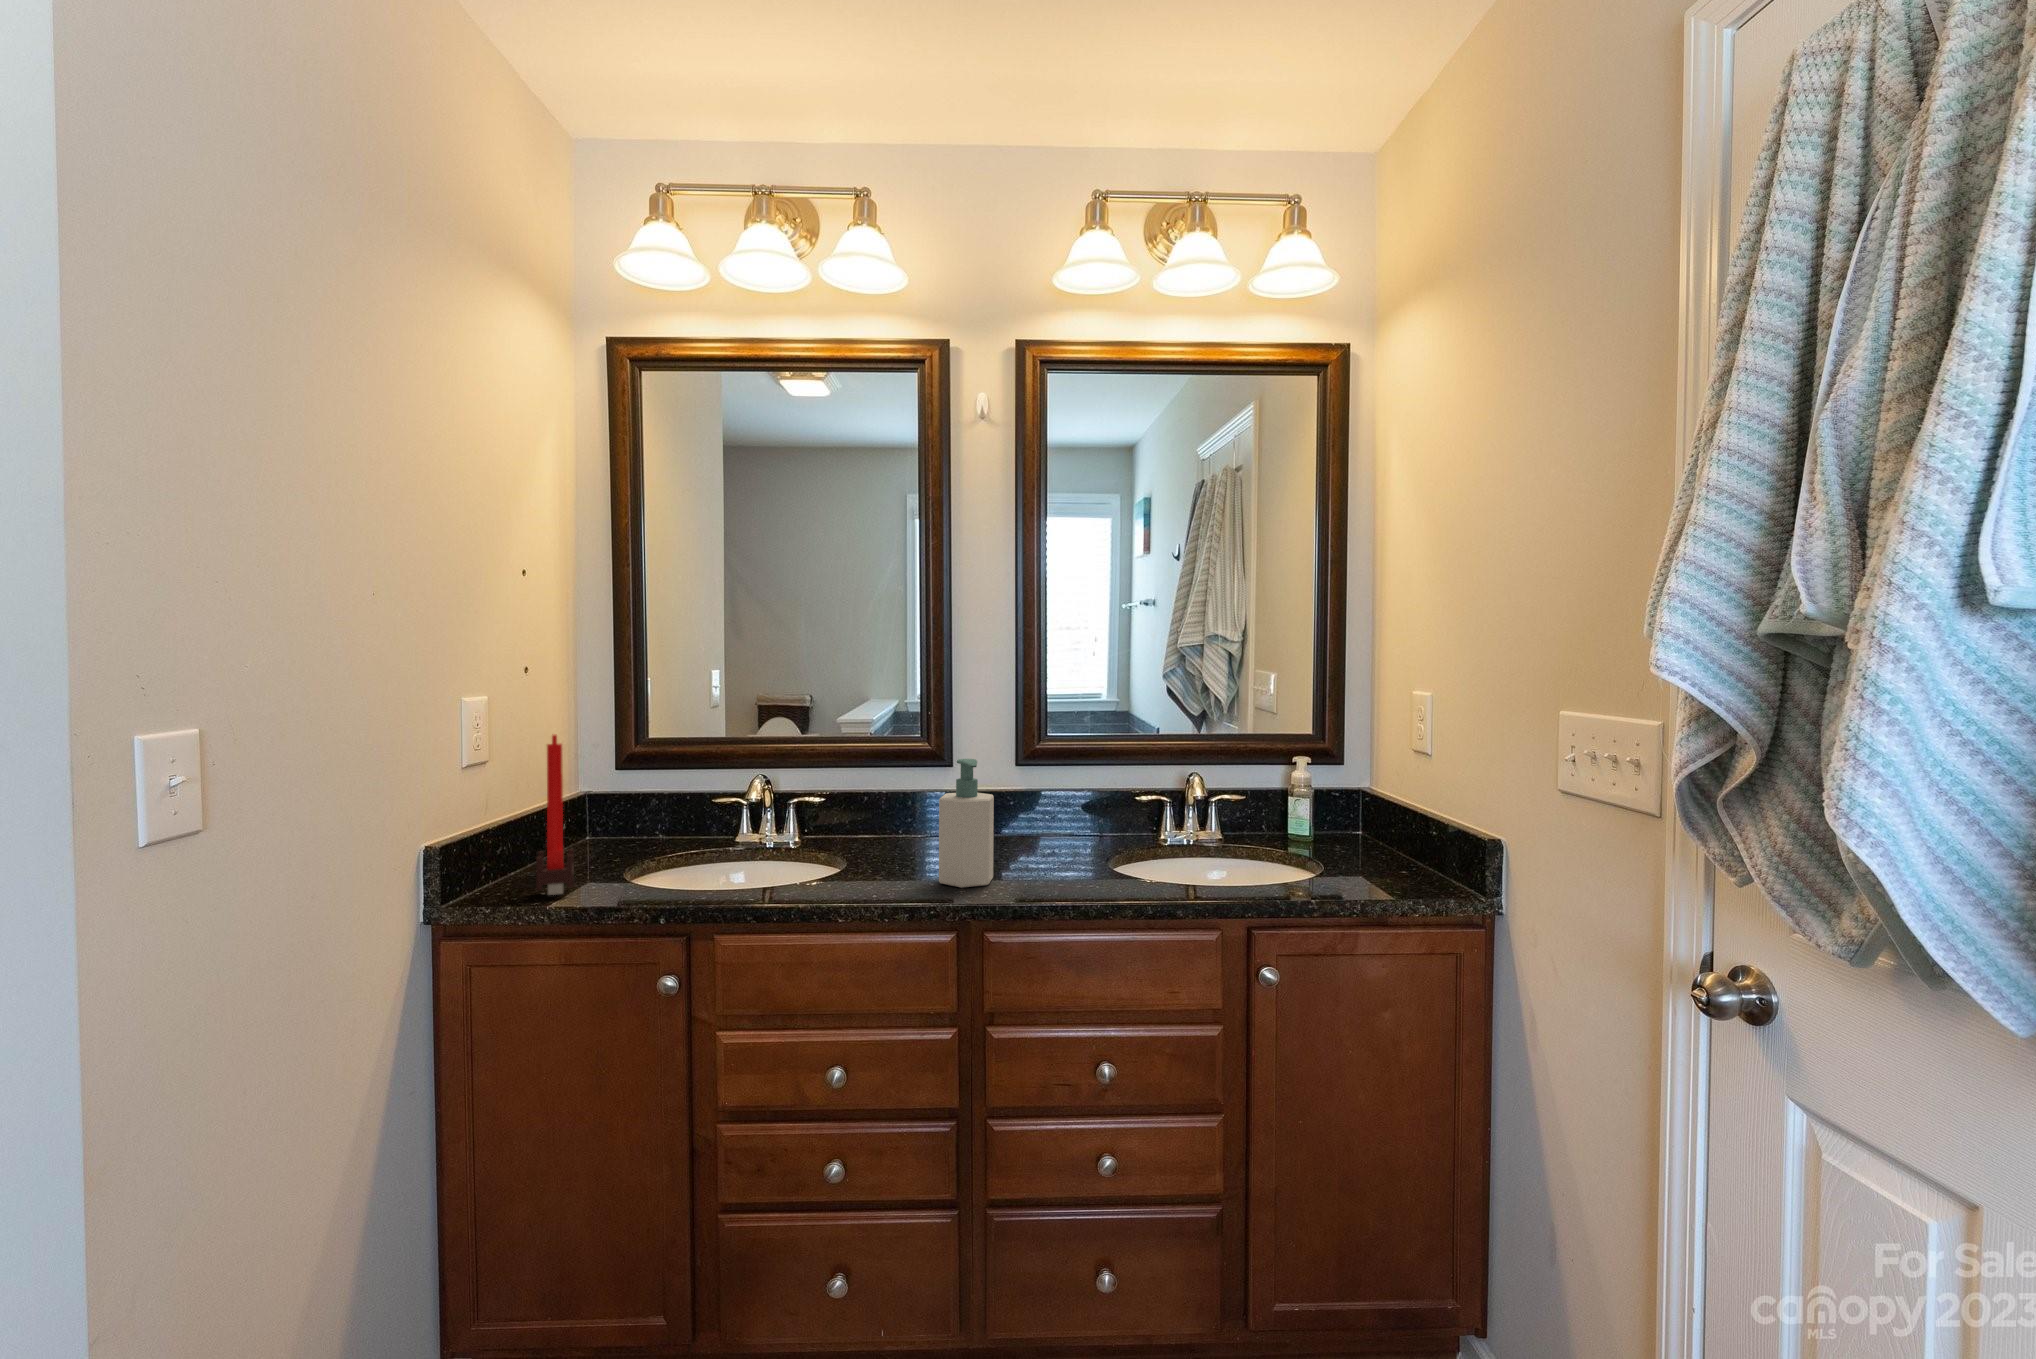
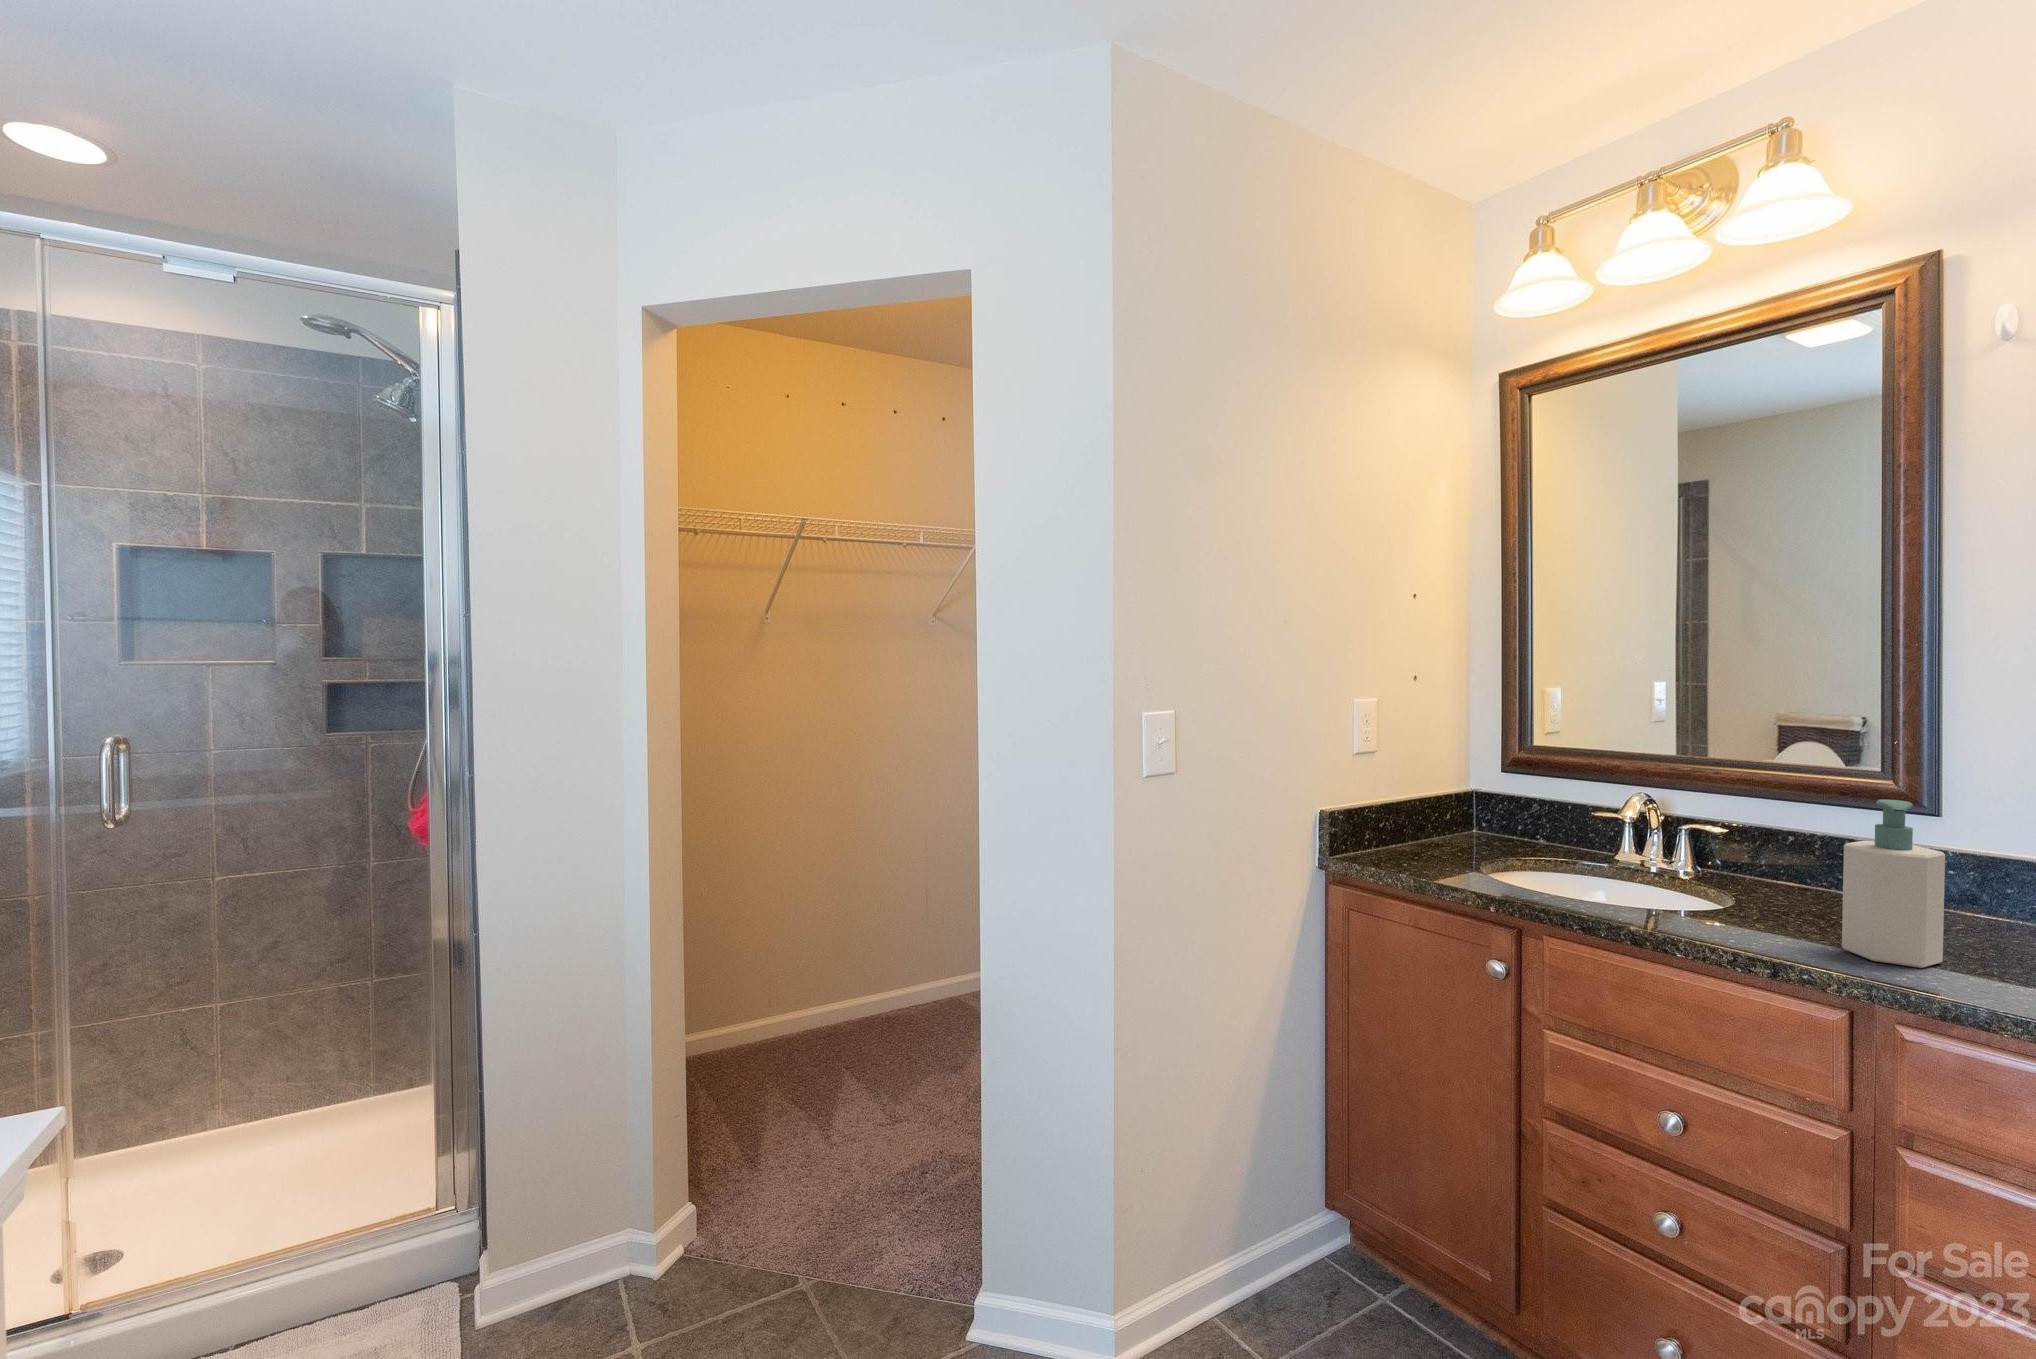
candle: present [536,735,574,895] -> none [1397,733,1433,870]

